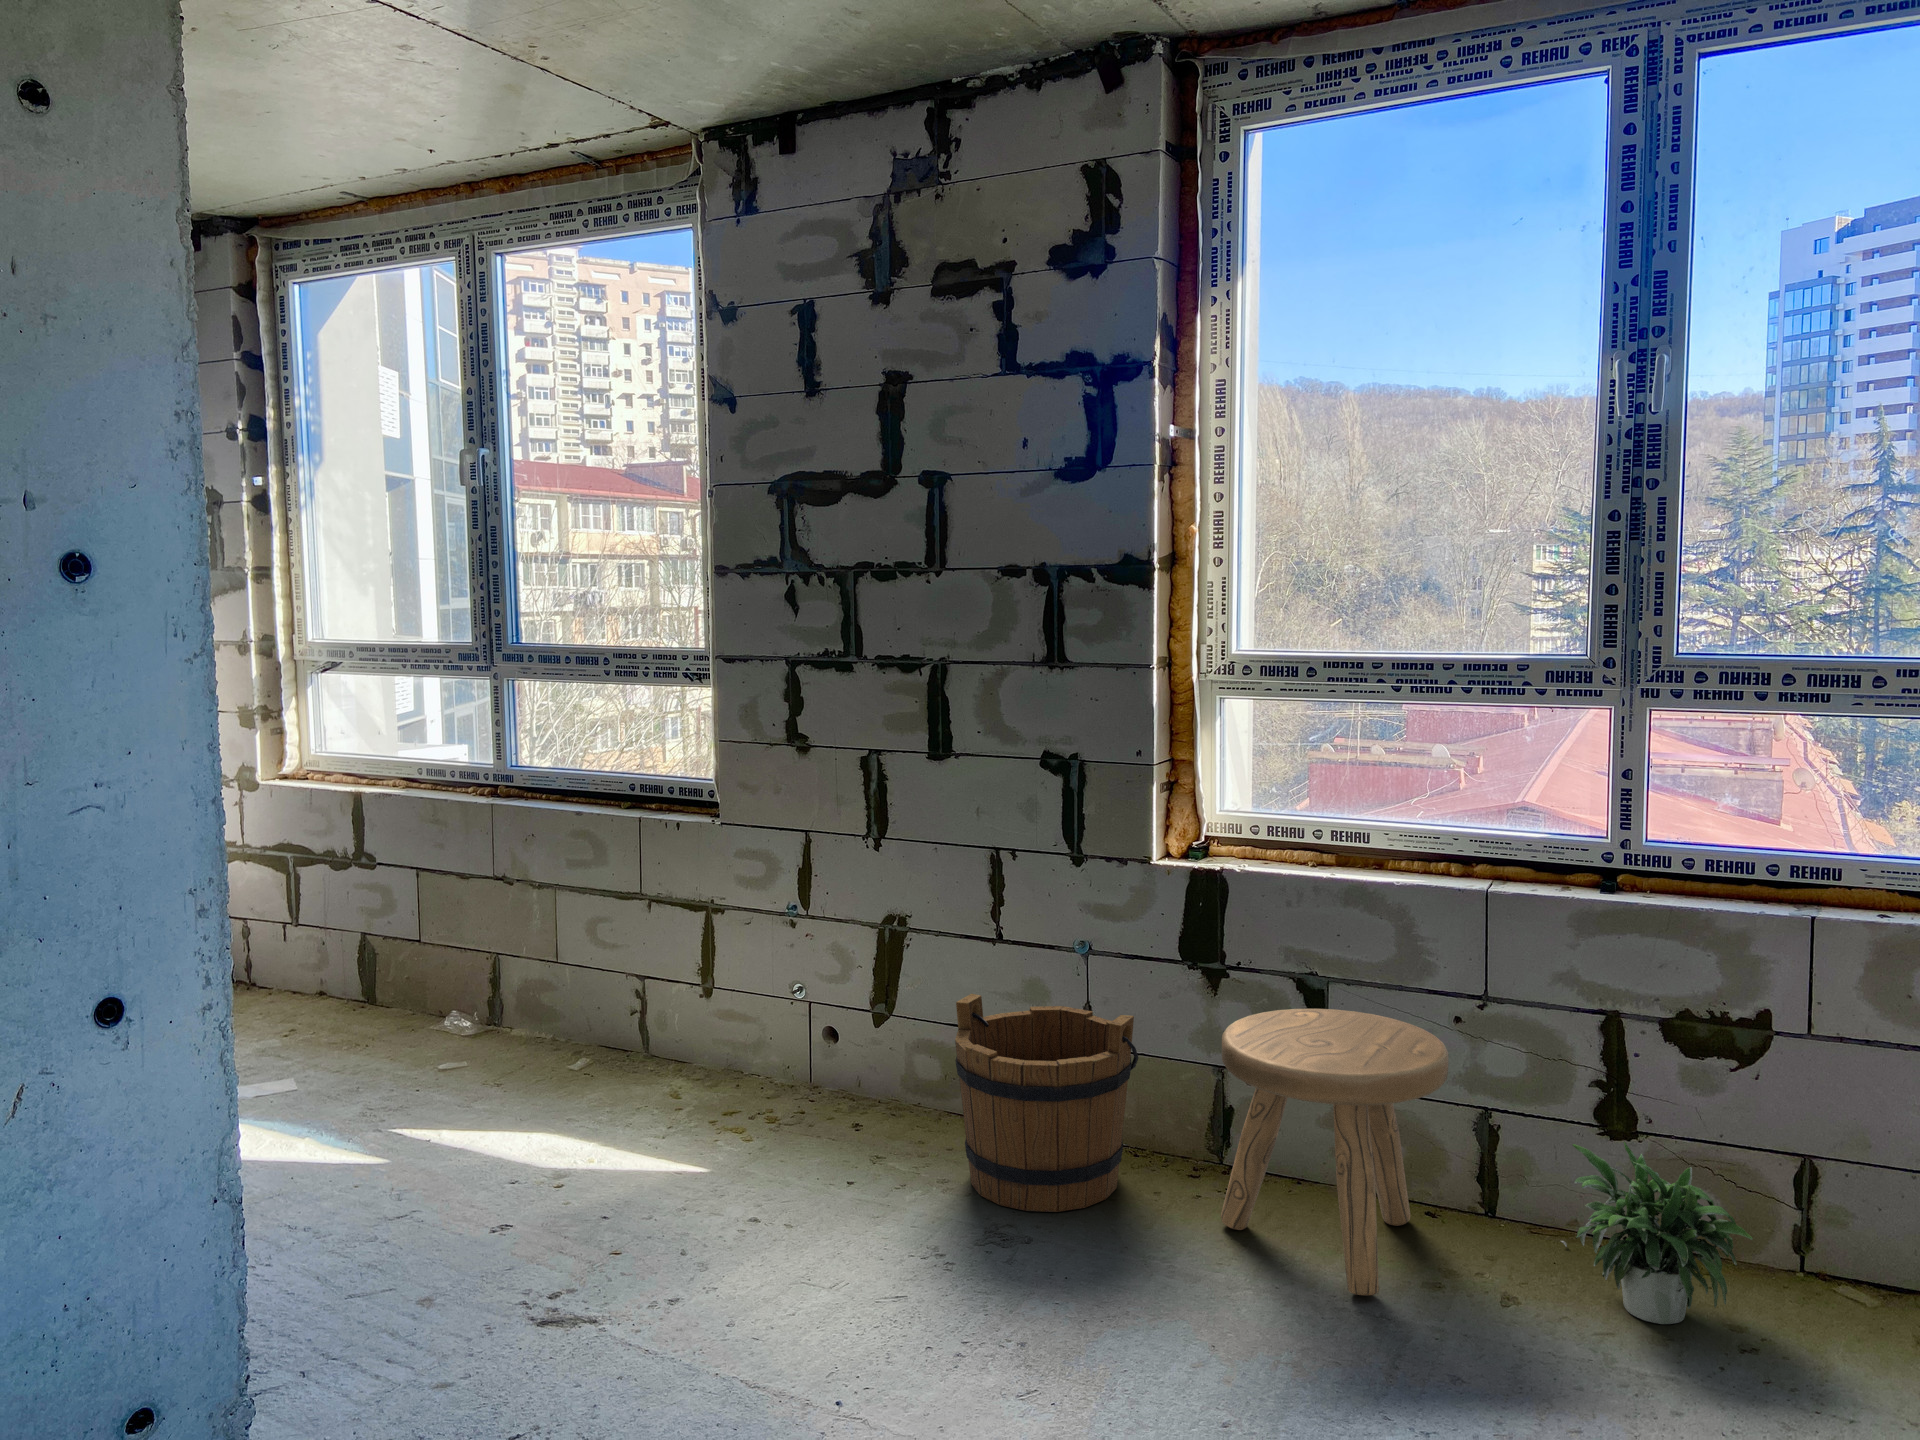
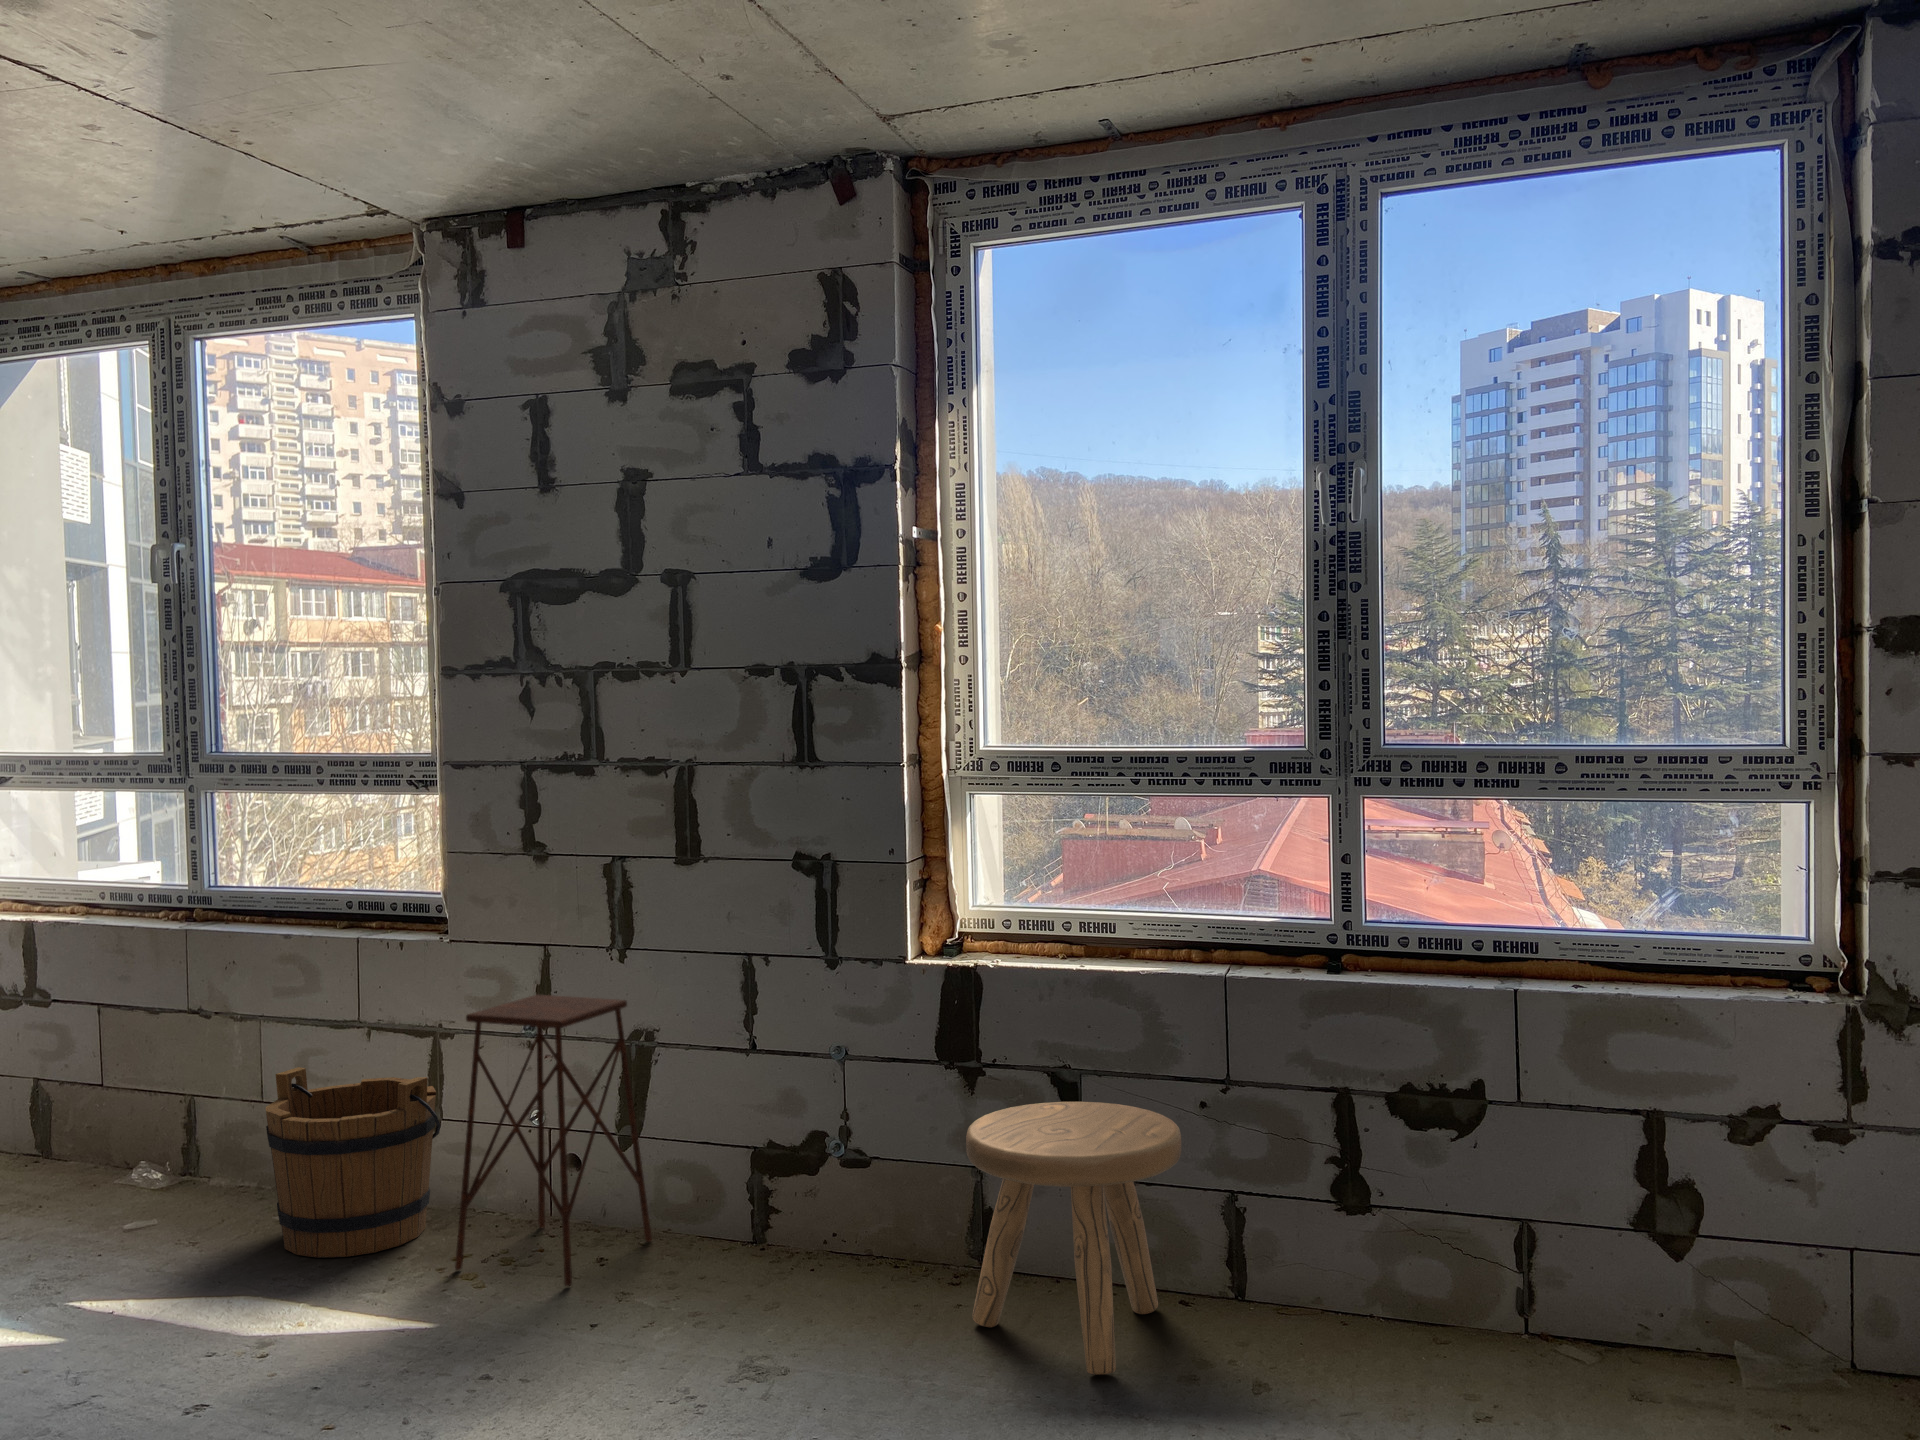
side table: none [721,878,901,1157] -> present [455,995,652,1286]
bucket: present [955,994,1138,1212] -> present [266,1067,440,1258]
potted plant: present [1561,1142,1752,1324] -> none [1296,1211,1448,1381]

